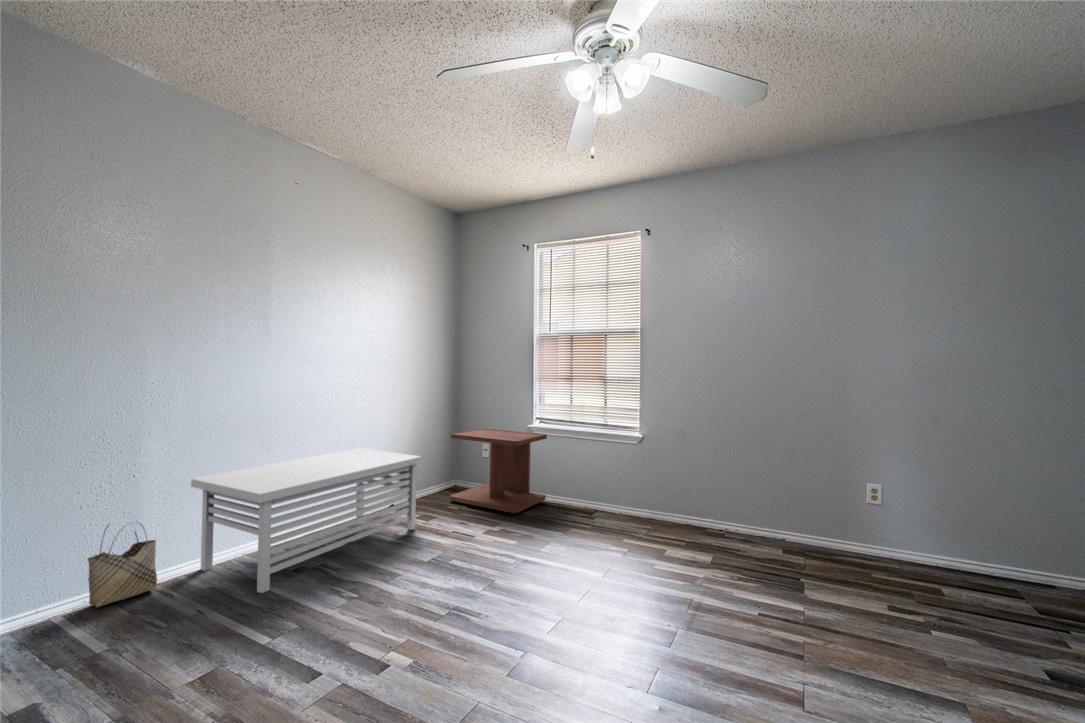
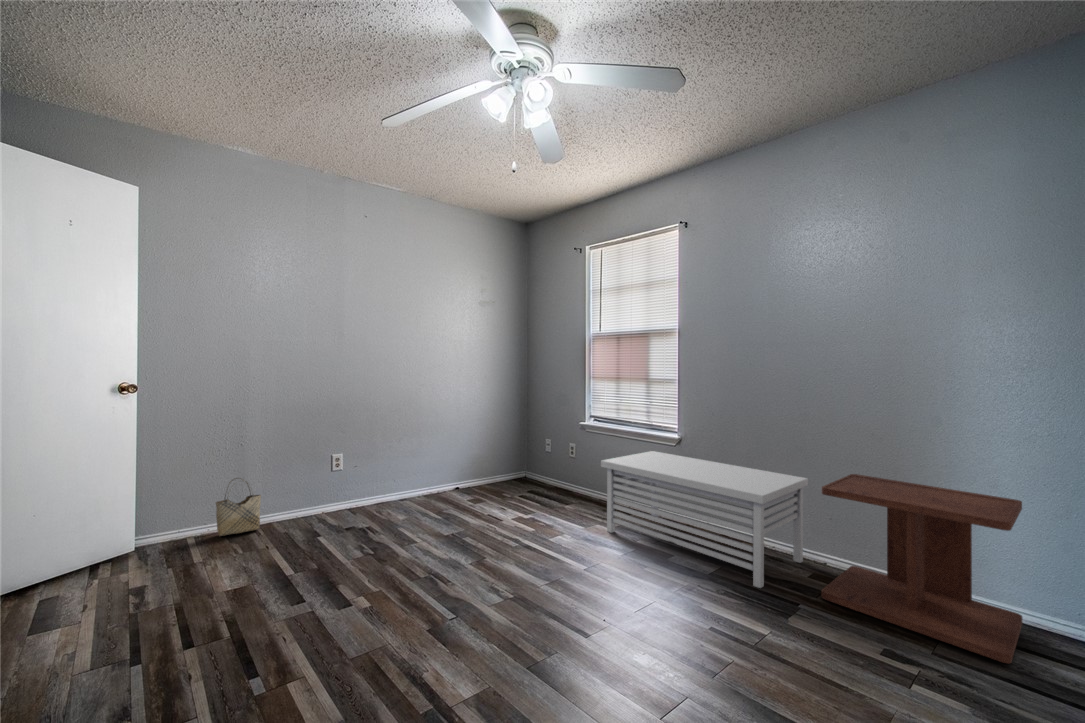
side table: present [450,428,547,513] -> present [822,474,1022,663]
storage bench: present [191,449,421,593] -> present [601,451,808,588]

